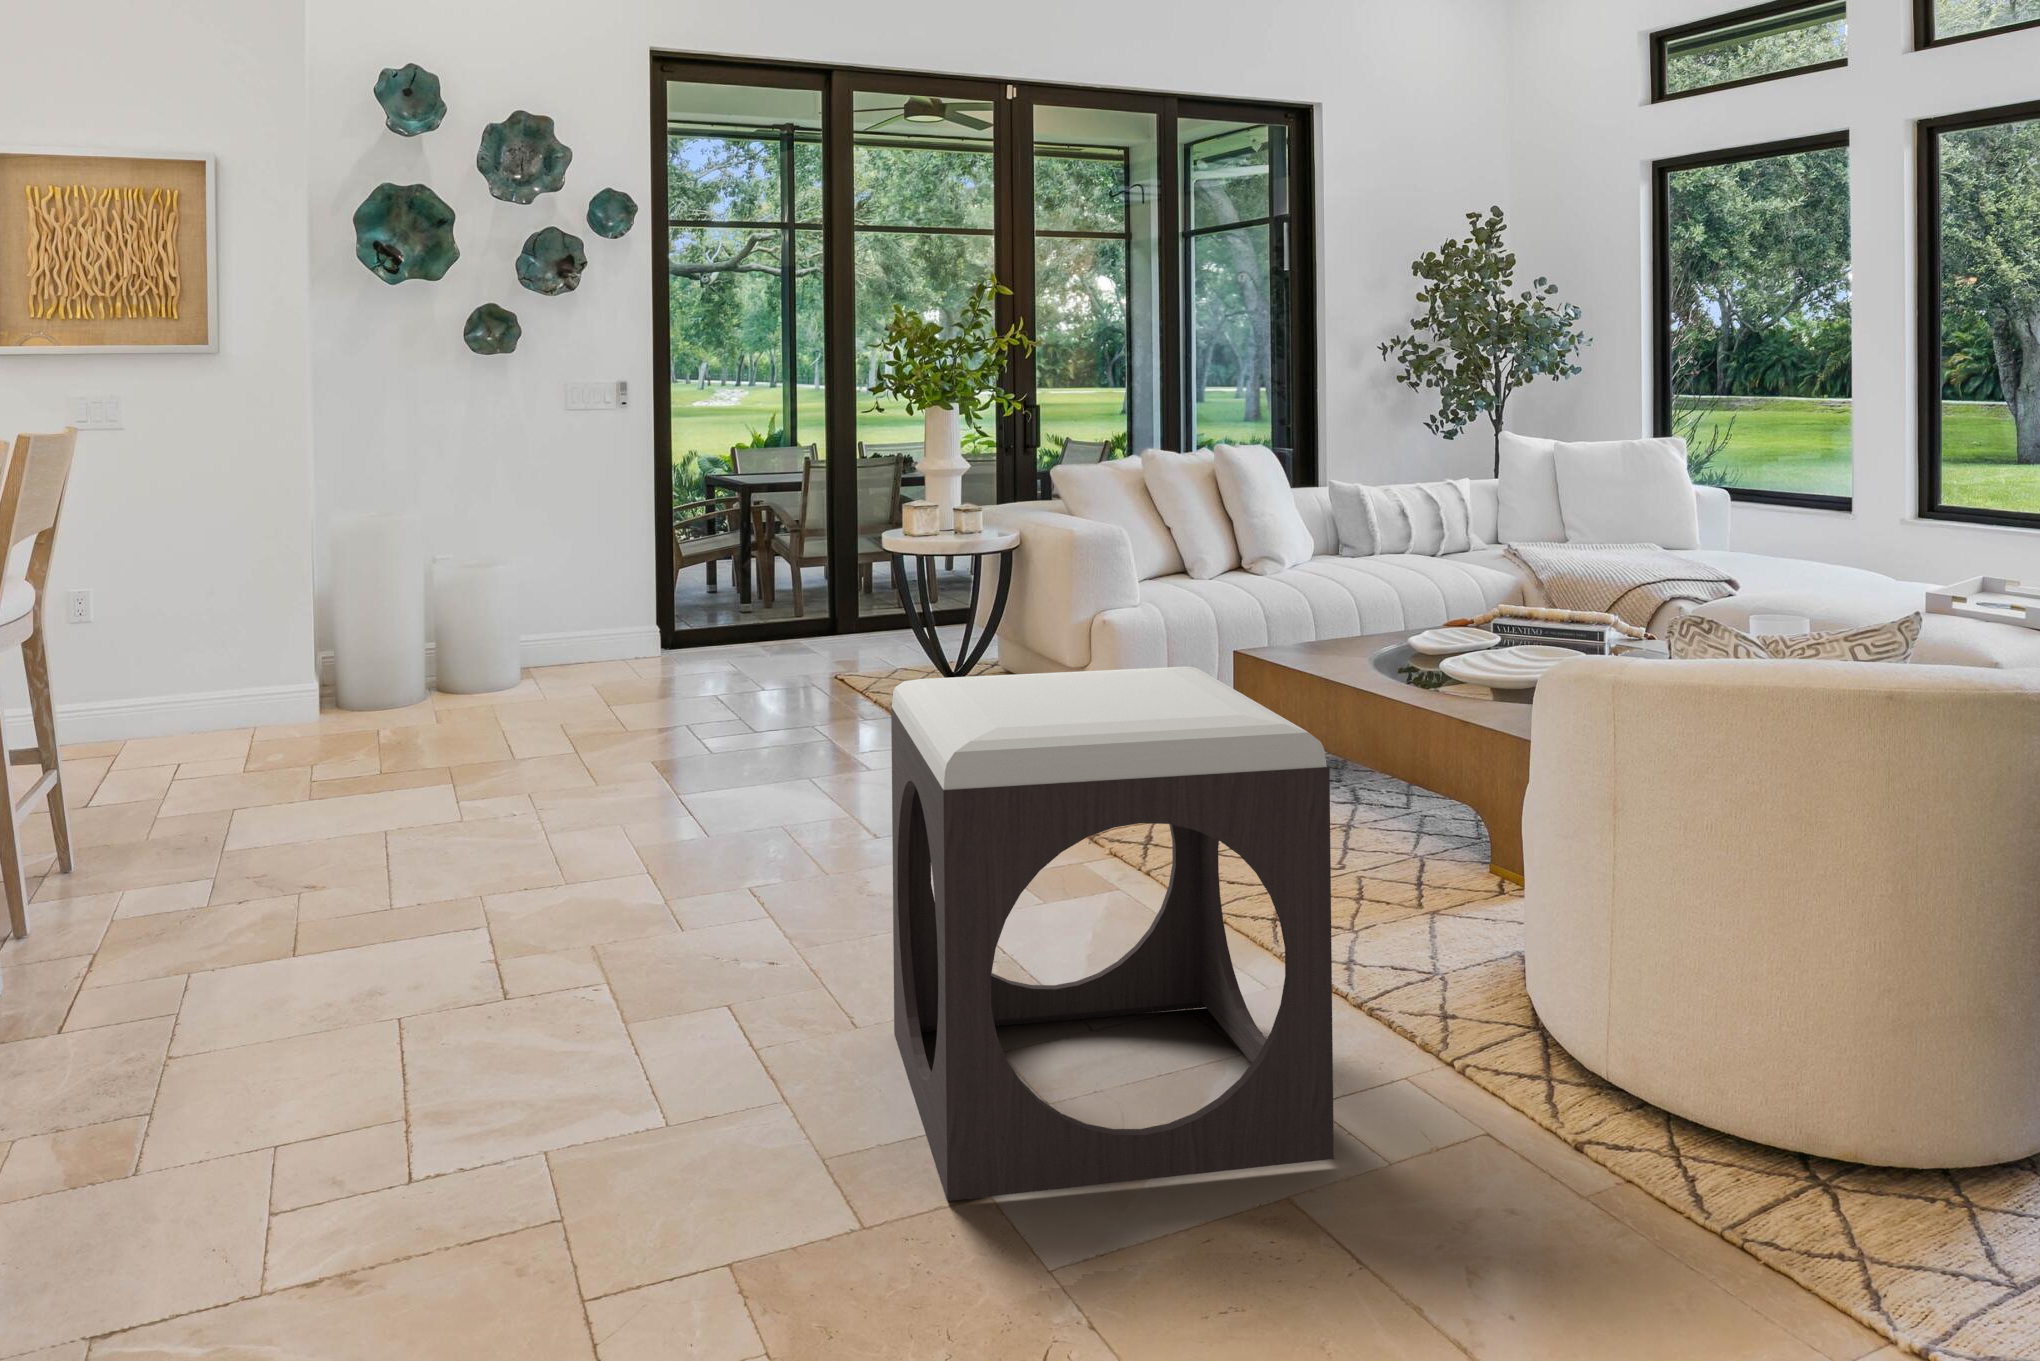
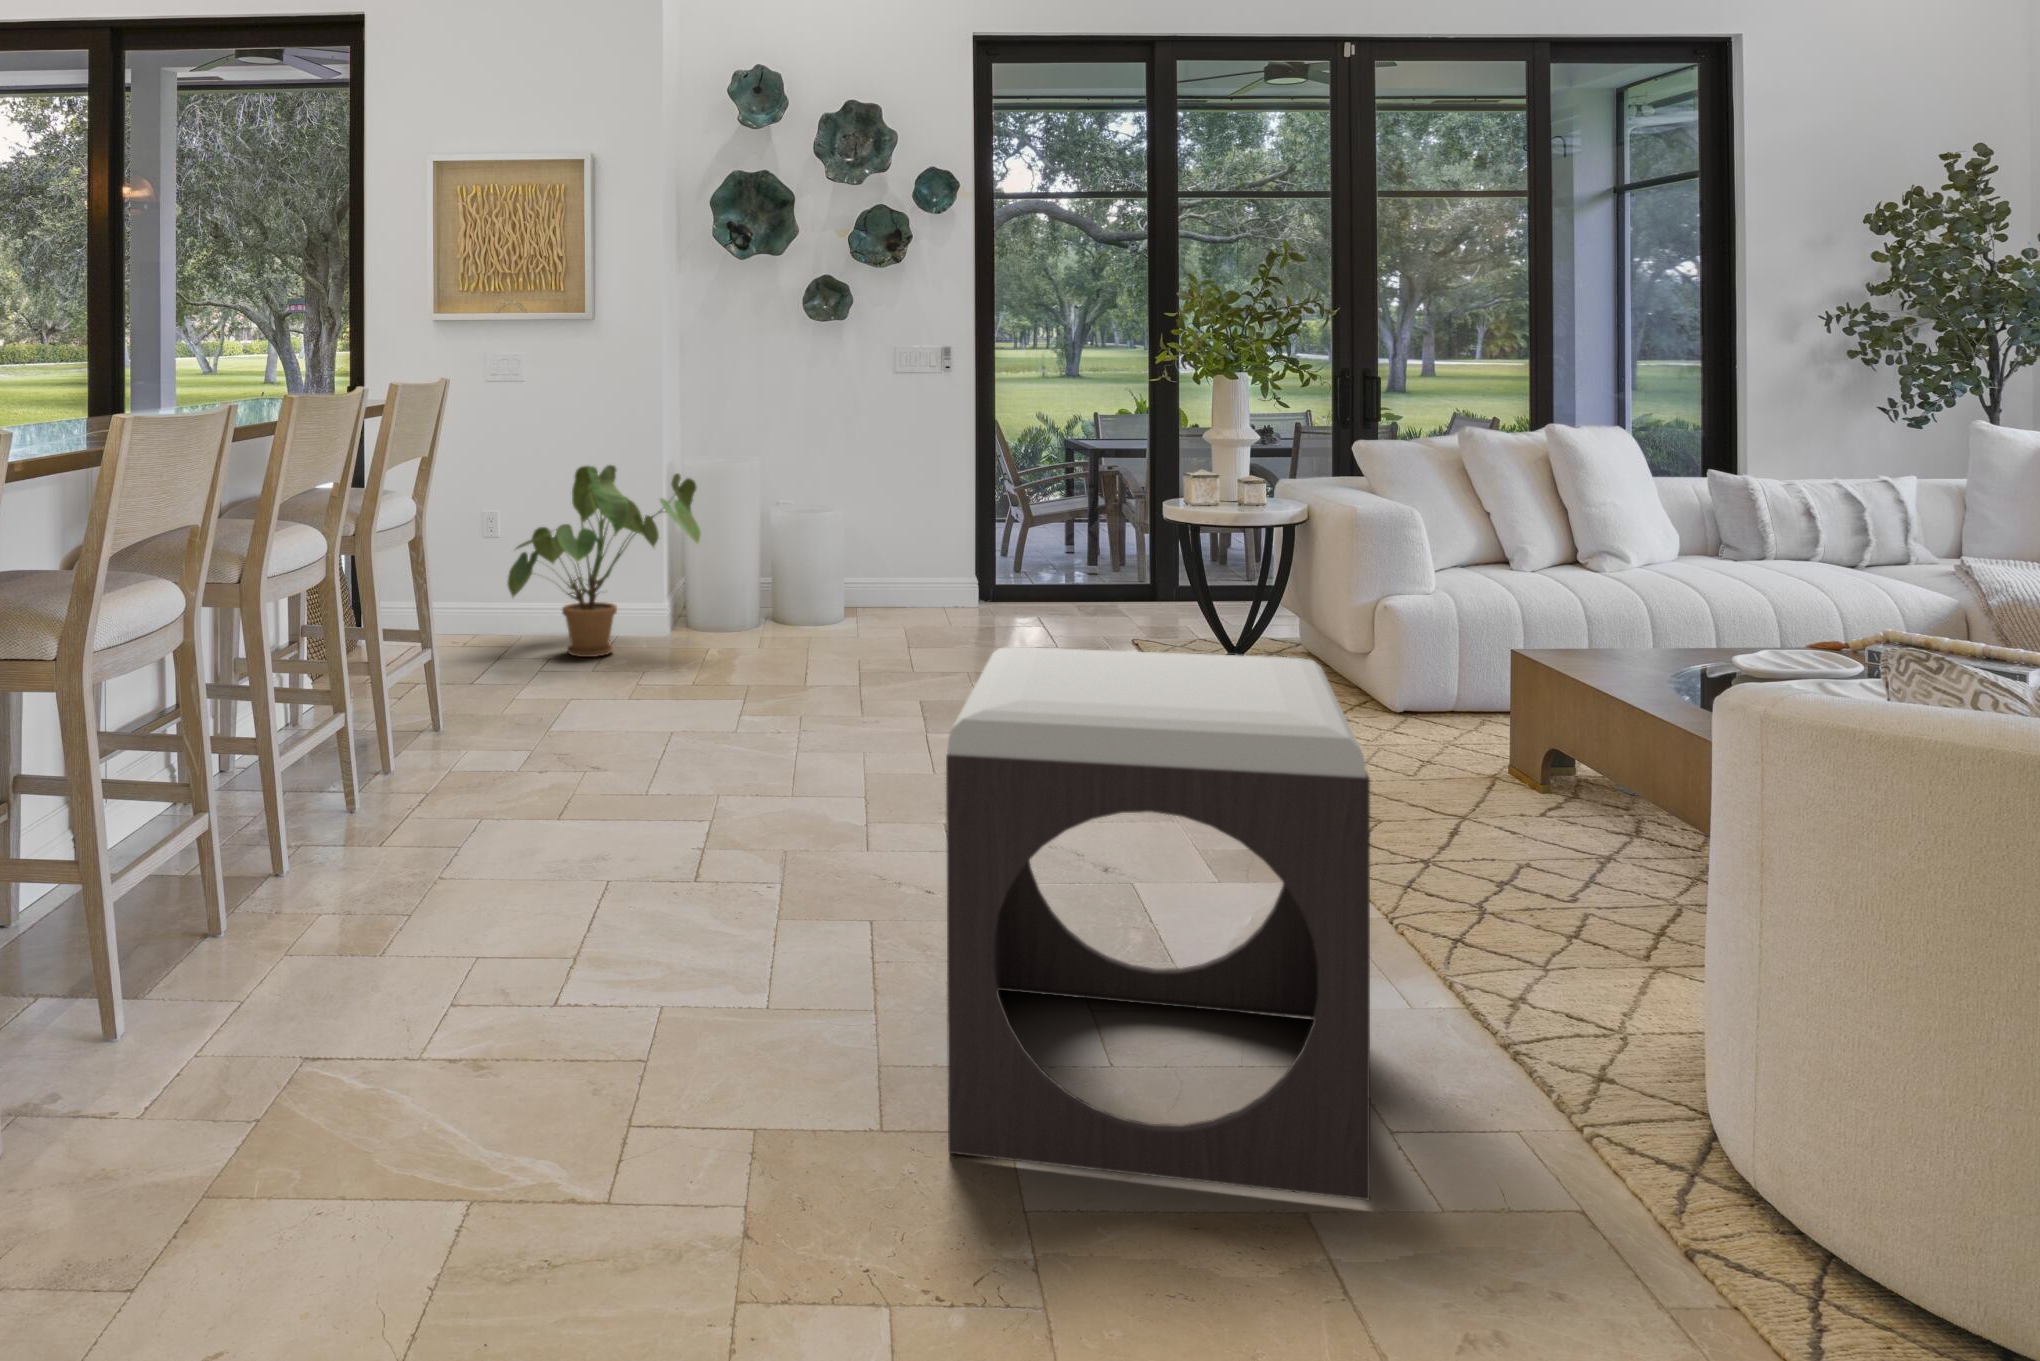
house plant: none [124,518,376,745] -> present [508,465,701,657]

